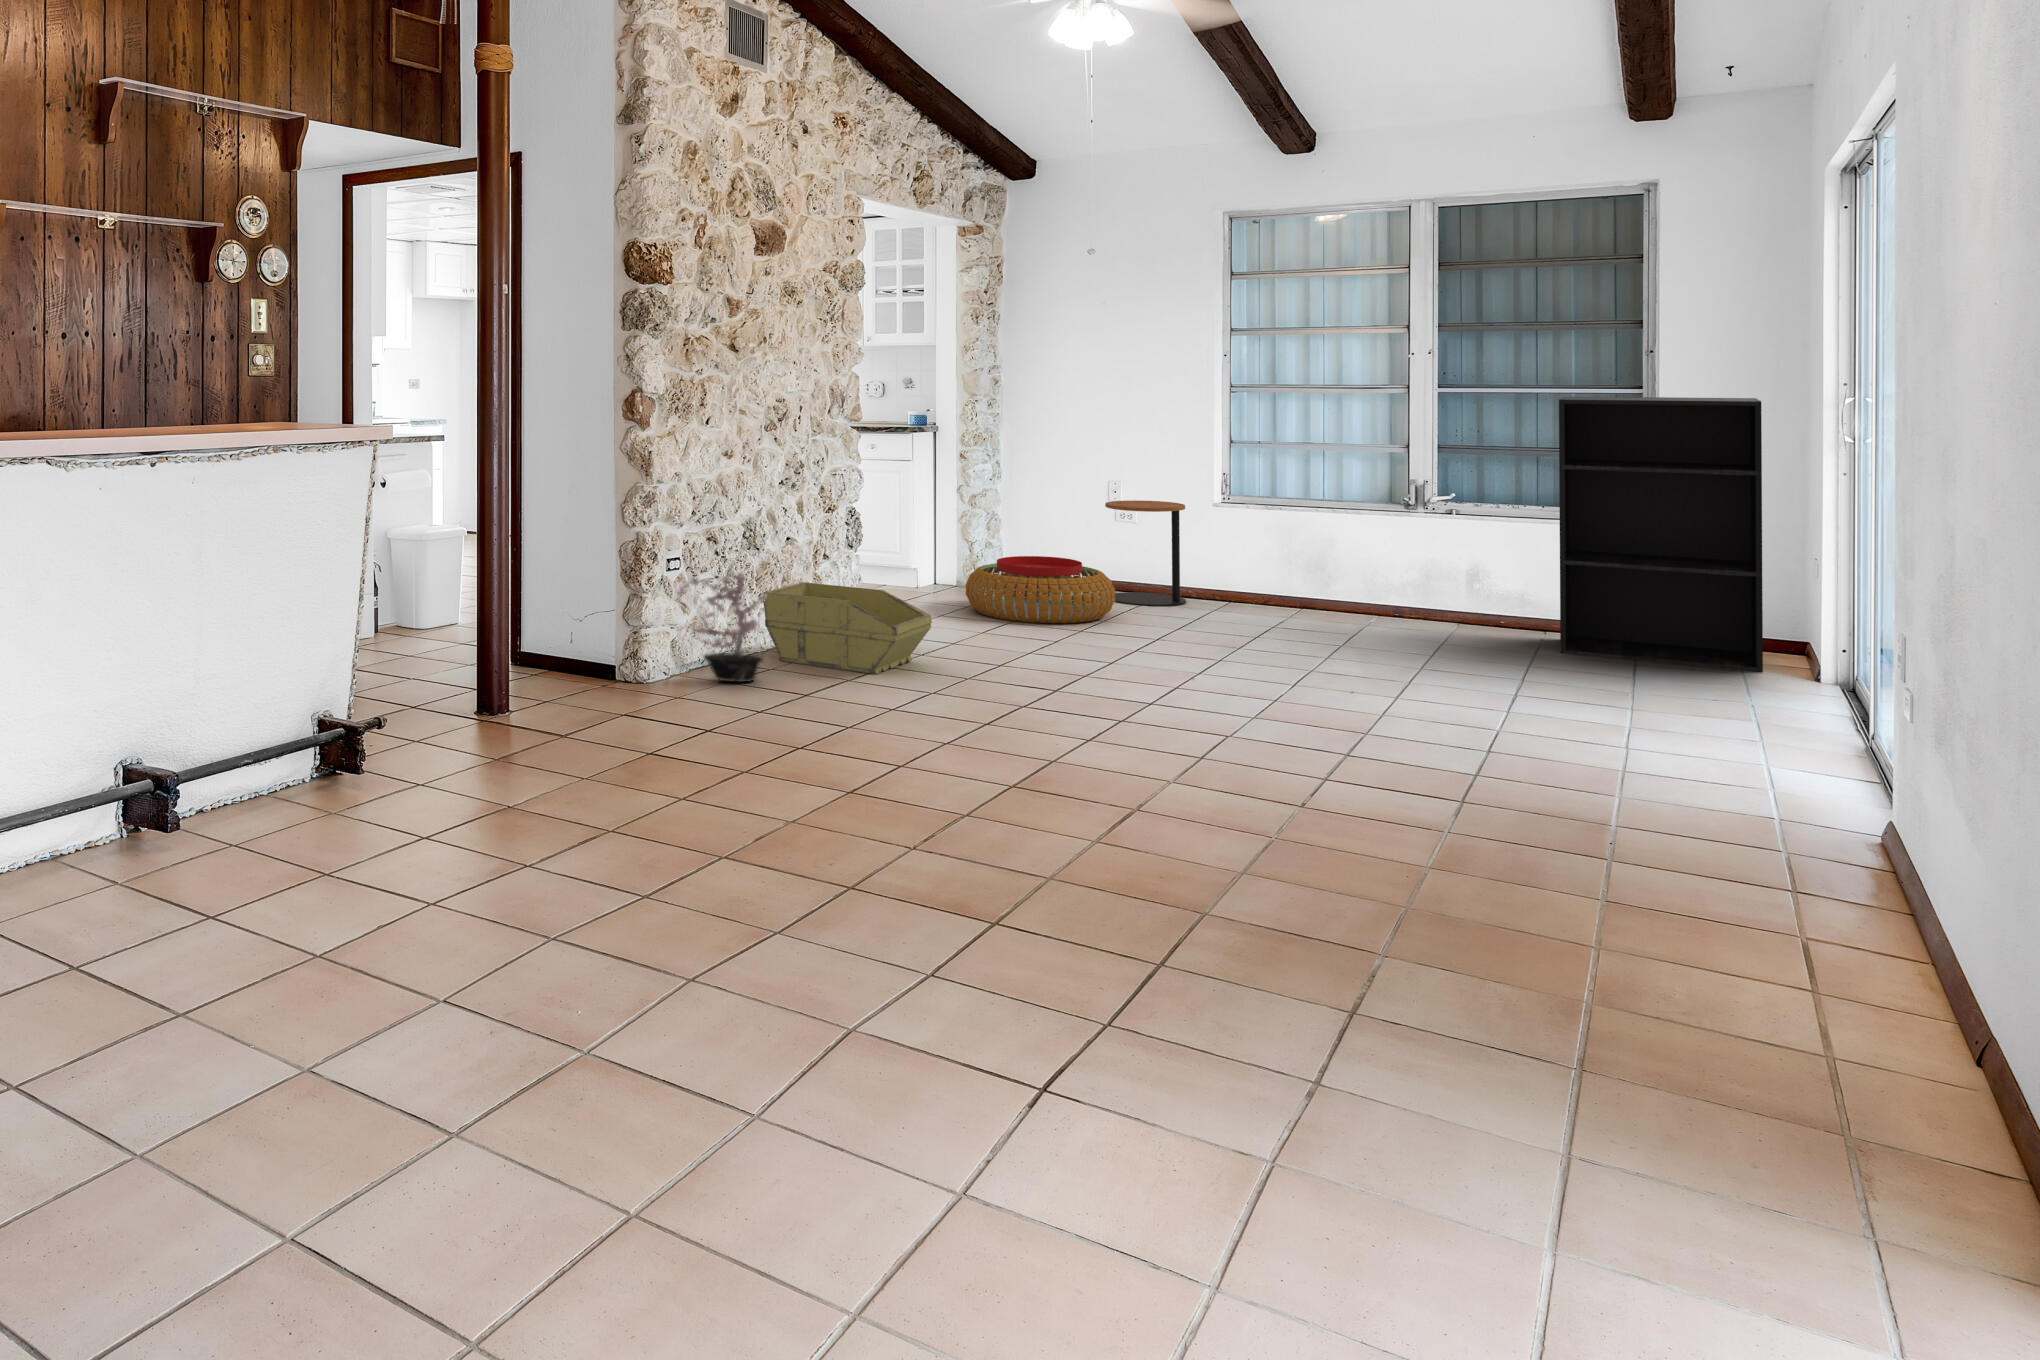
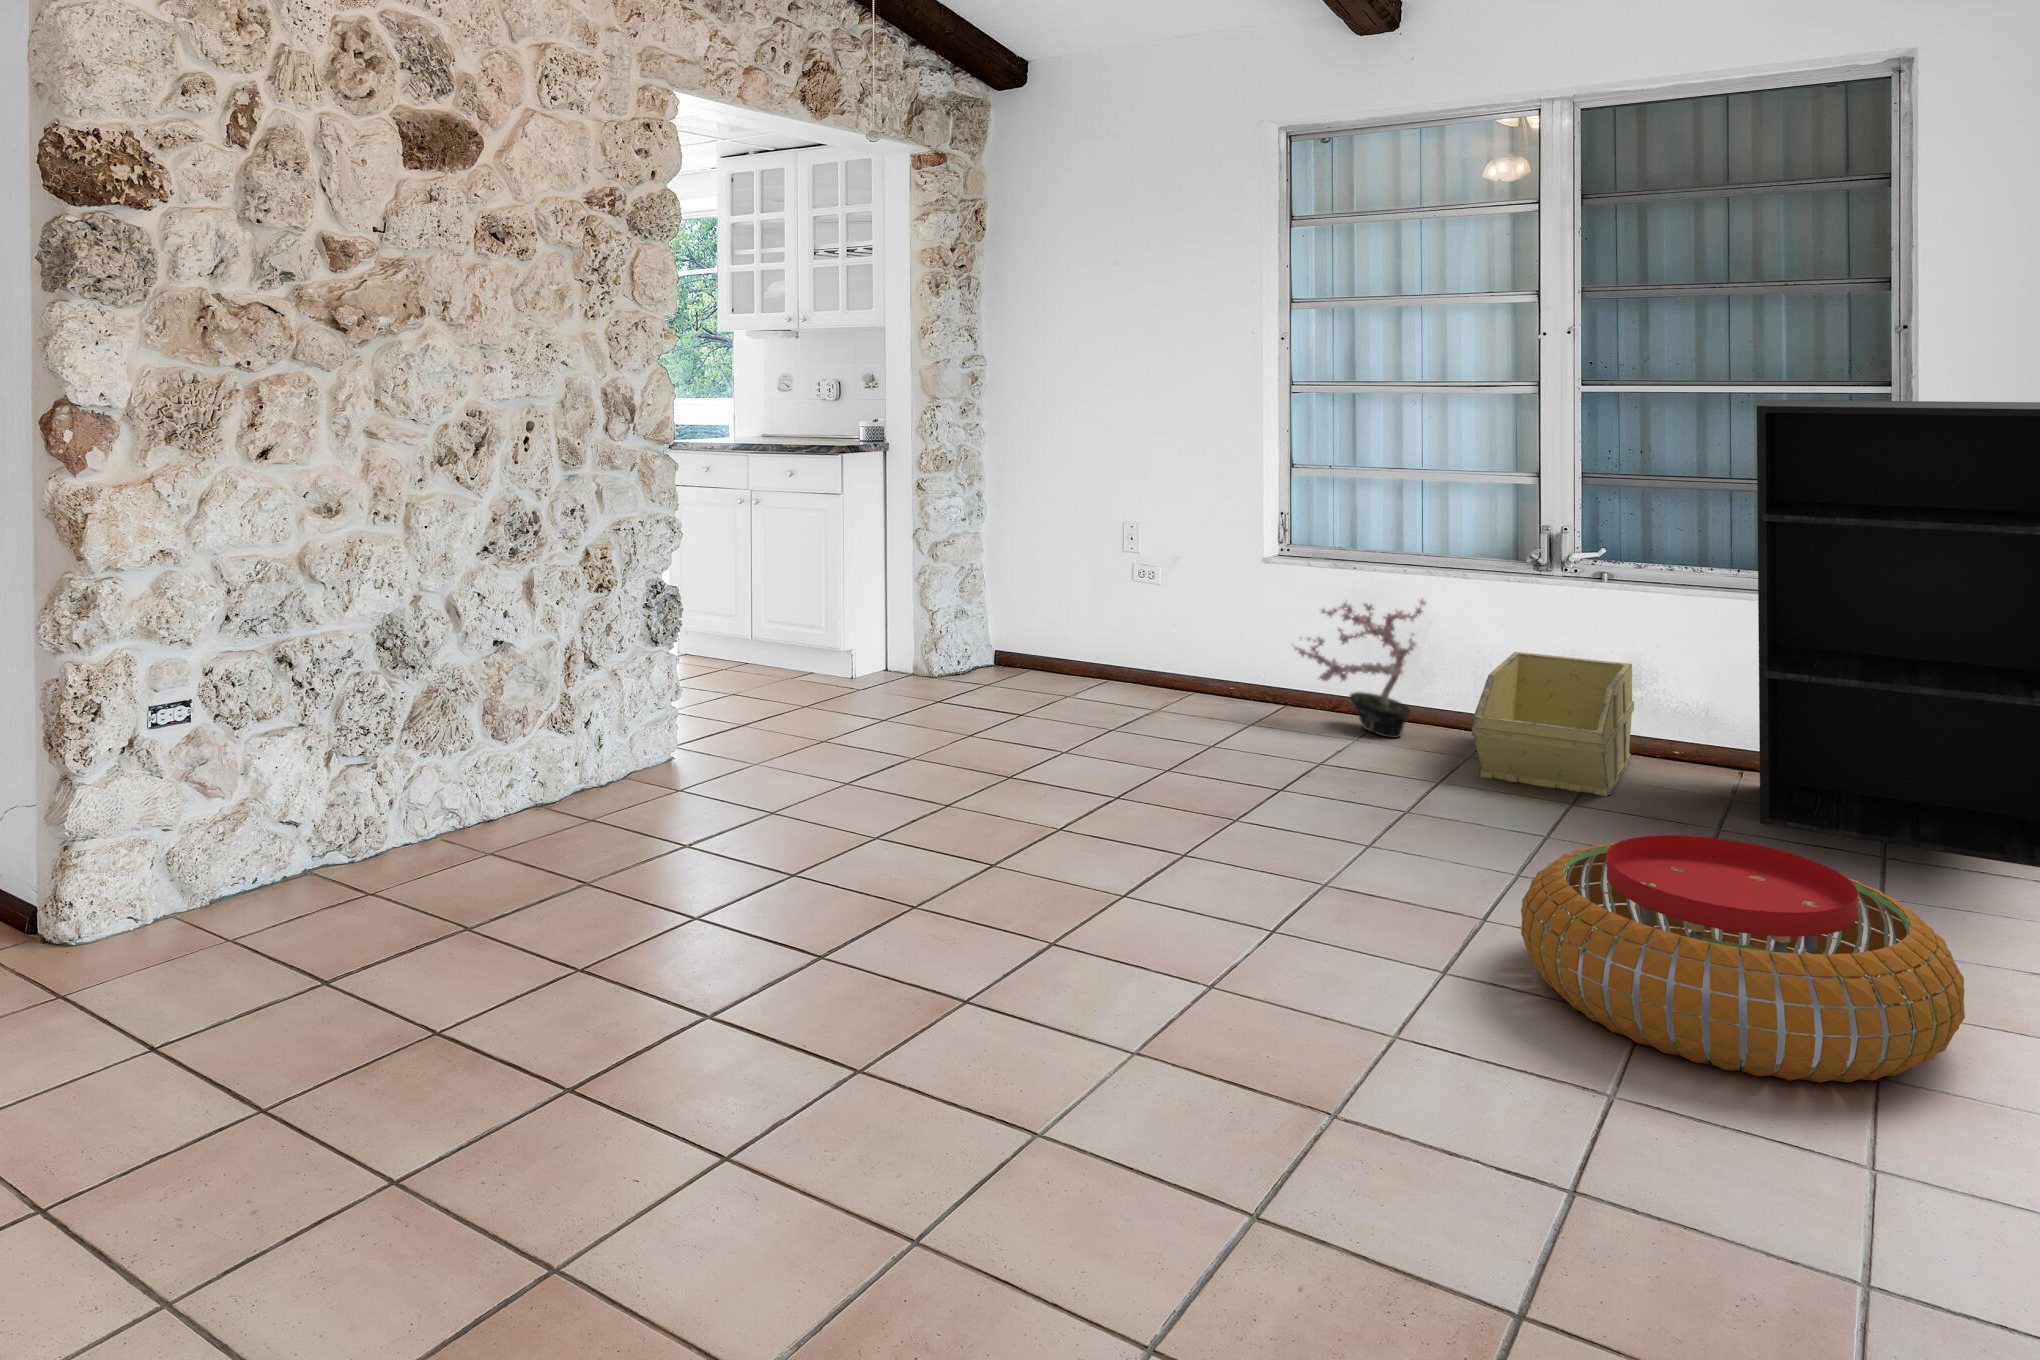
side table: present [1105,501,1186,606] -> none [1103,551,1217,714]
pouf: present [966,556,1115,623] -> present [1521,835,1965,1083]
potted plant: present [677,571,766,682] -> present [1295,599,1426,738]
storage bin: present [763,582,932,674] -> present [1472,652,1634,796]

